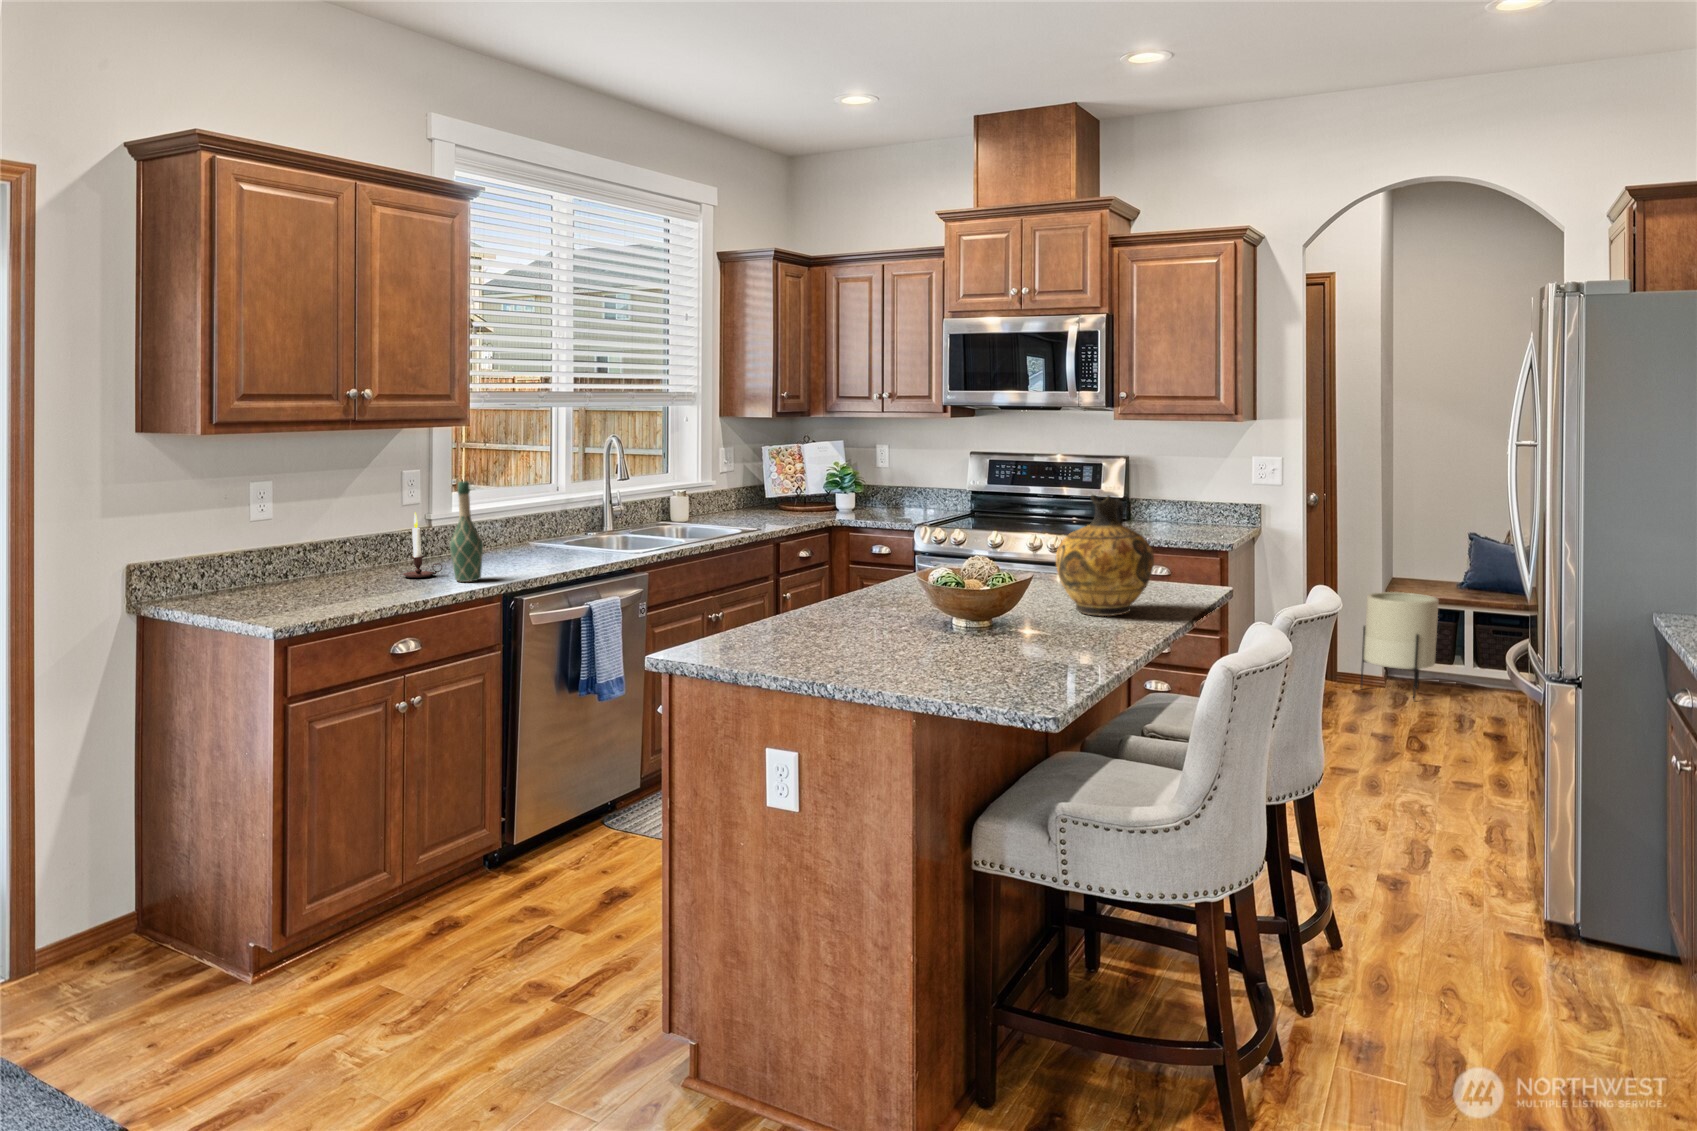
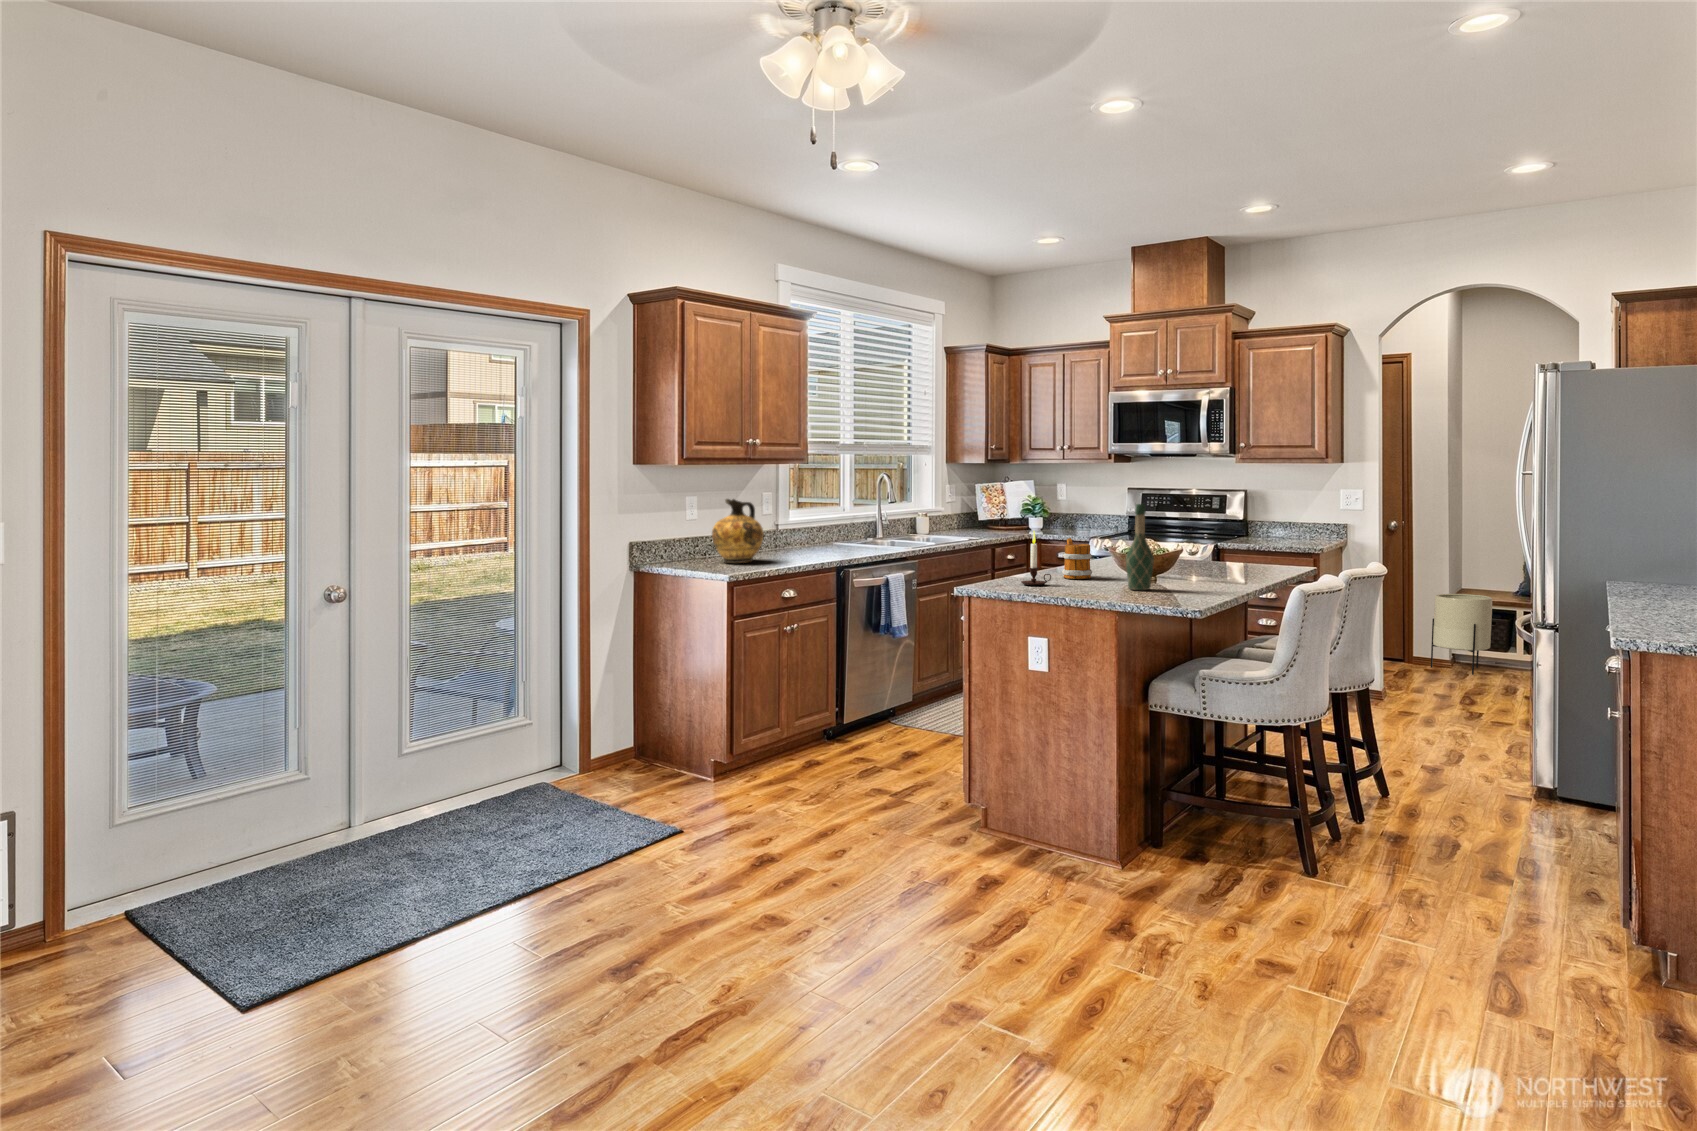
wine bottle: present [450,481,483,582] -> present [1126,504,1154,590]
ceramic jug: present [1056,495,1154,616] -> present [712,499,764,563]
candle: present [403,512,442,578] -> present [1021,531,1051,585]
mug: none [836,562,885,634] -> present [1062,538,1092,579]

